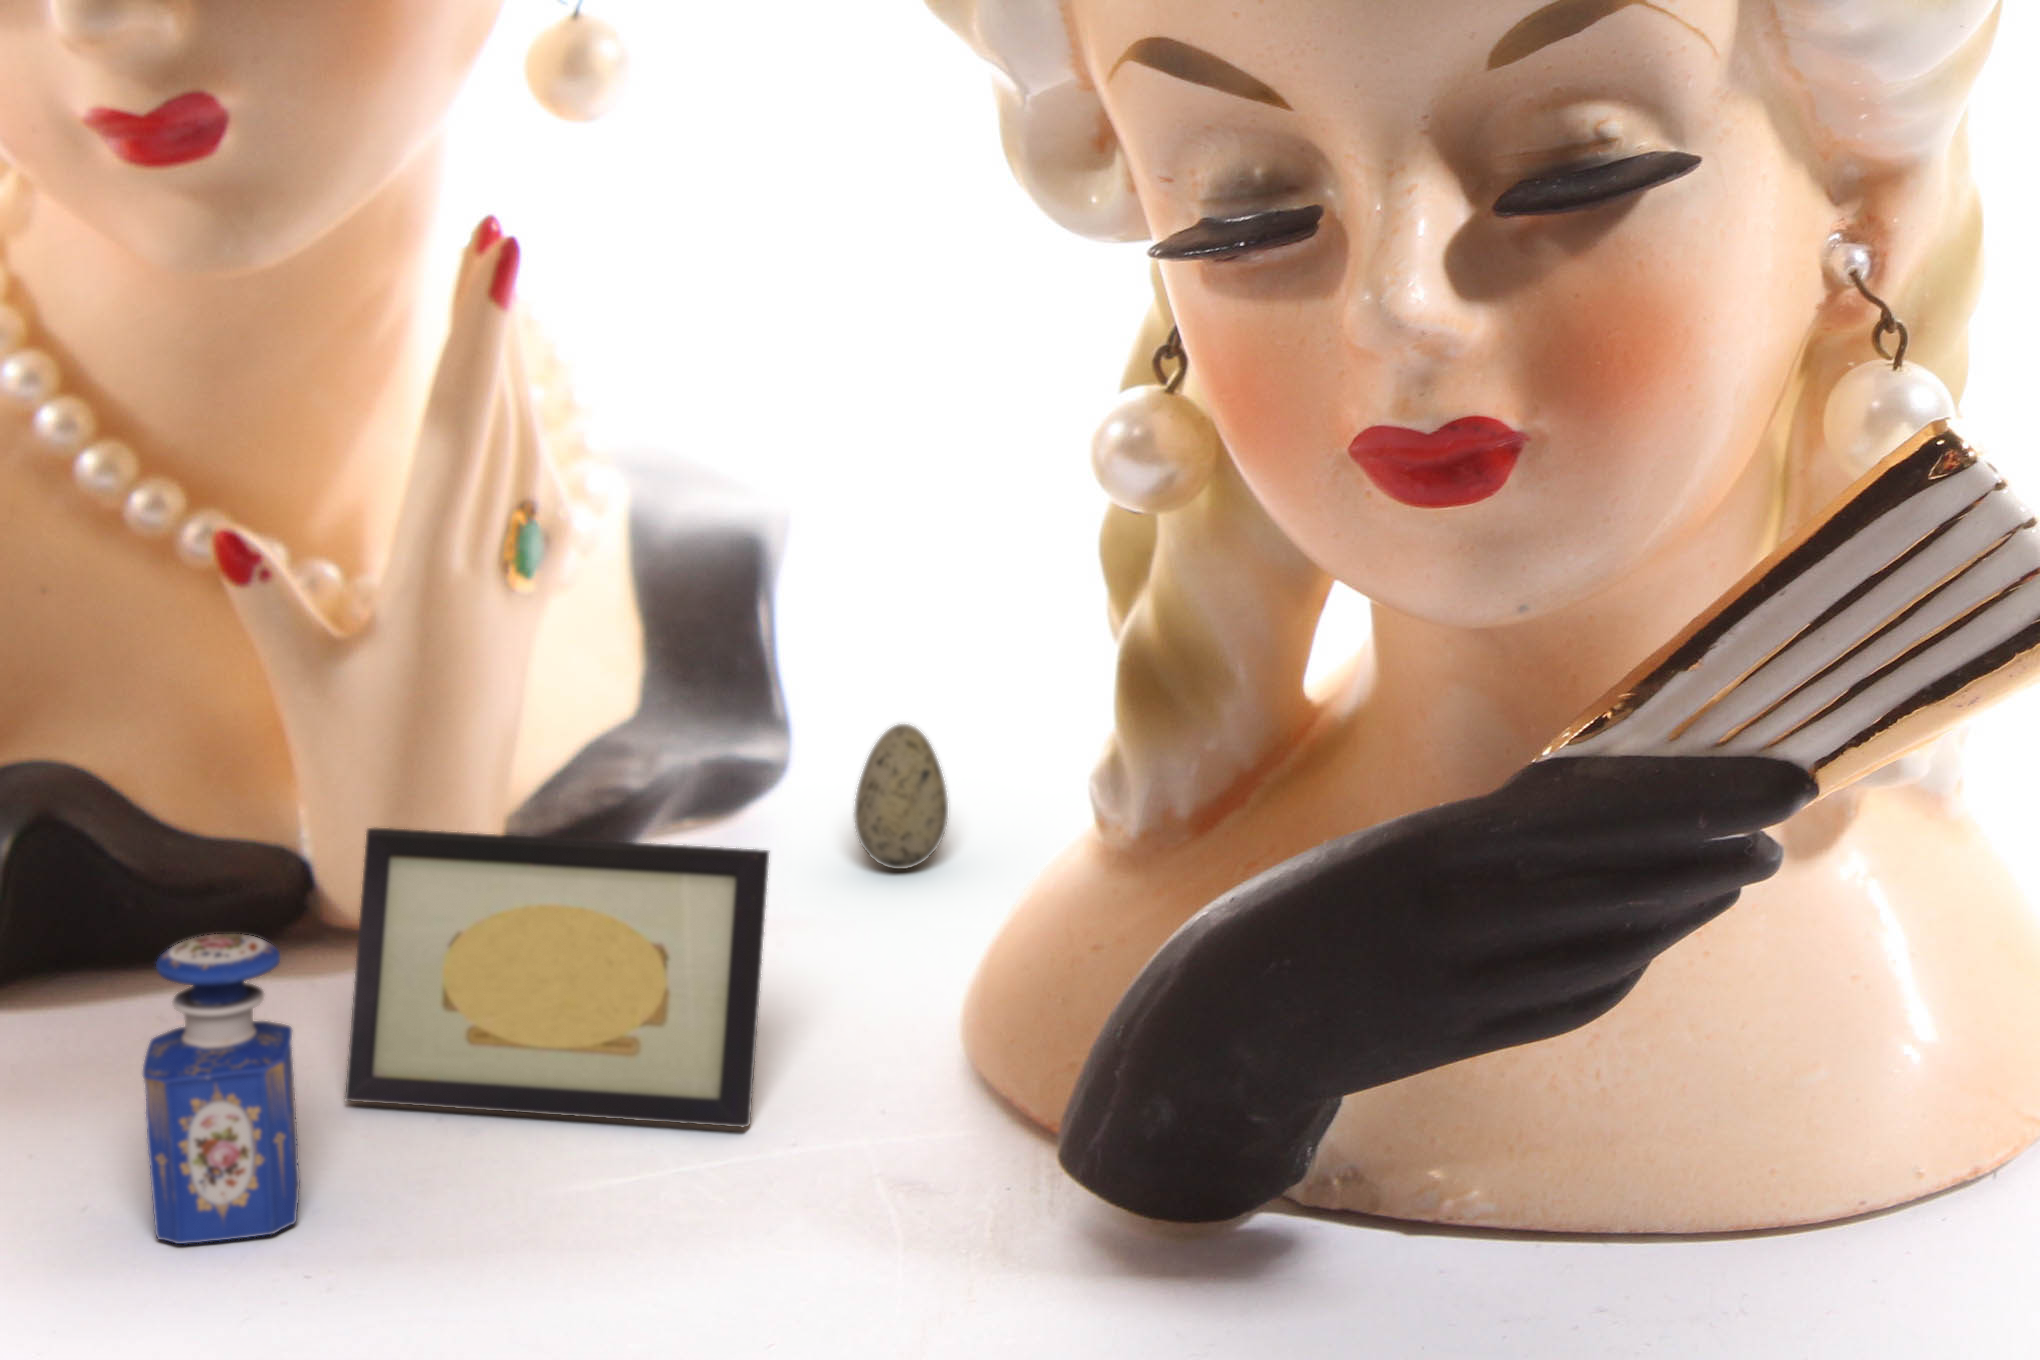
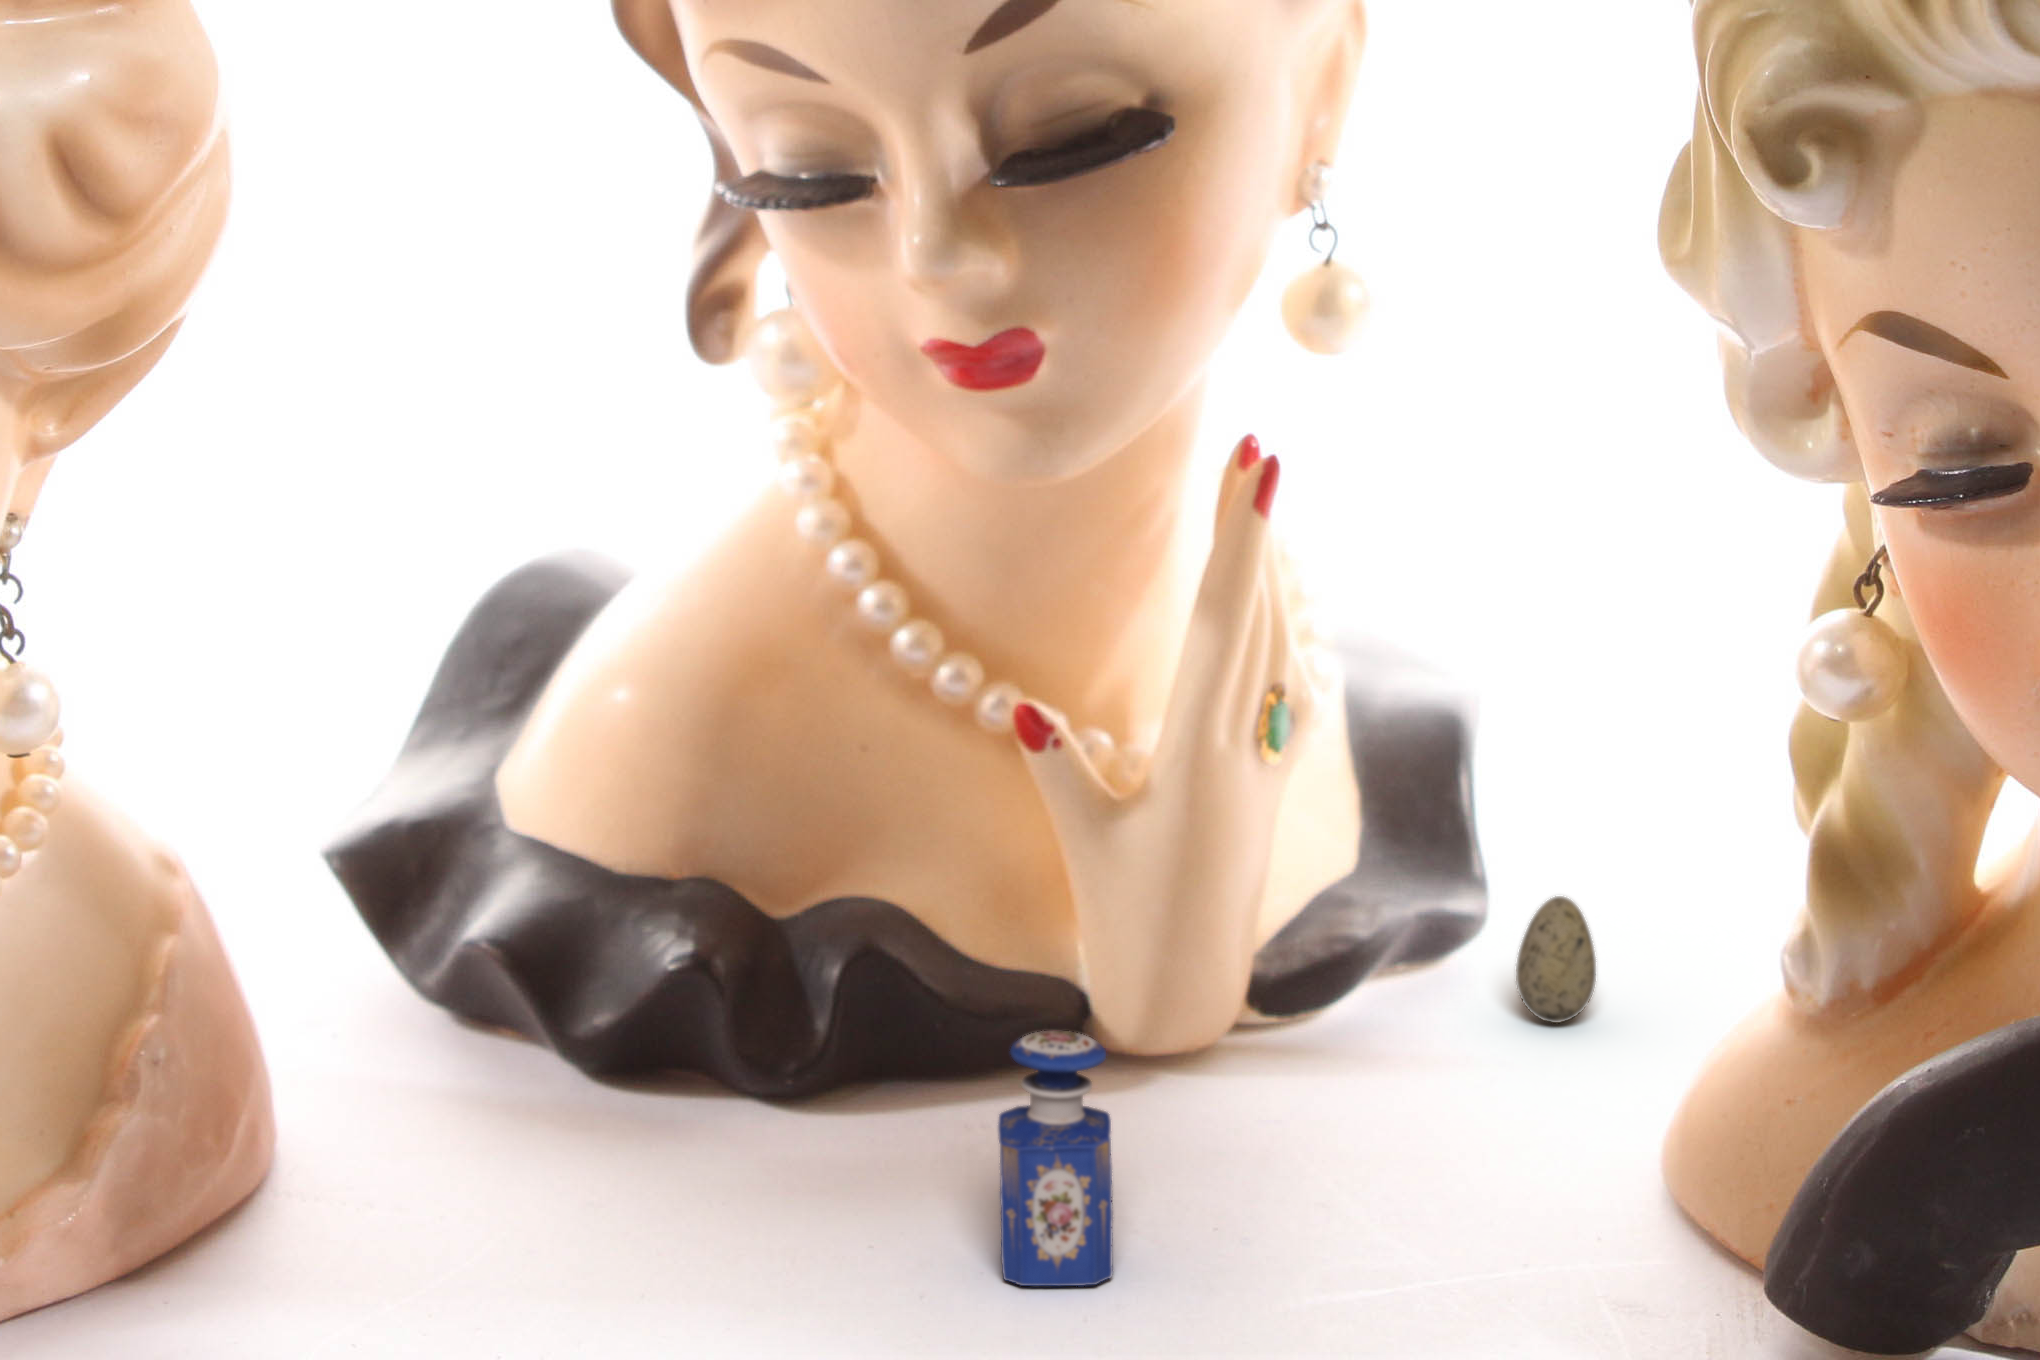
picture frame: present [345,827,770,1127] -> none [1131,952,1489,1232]

